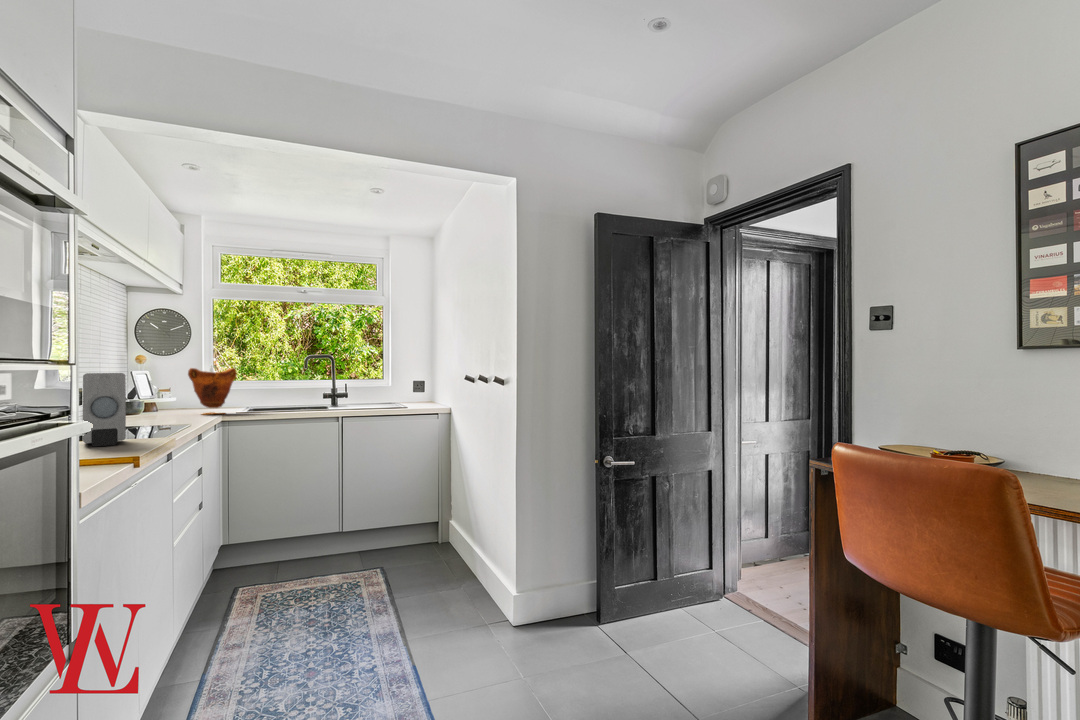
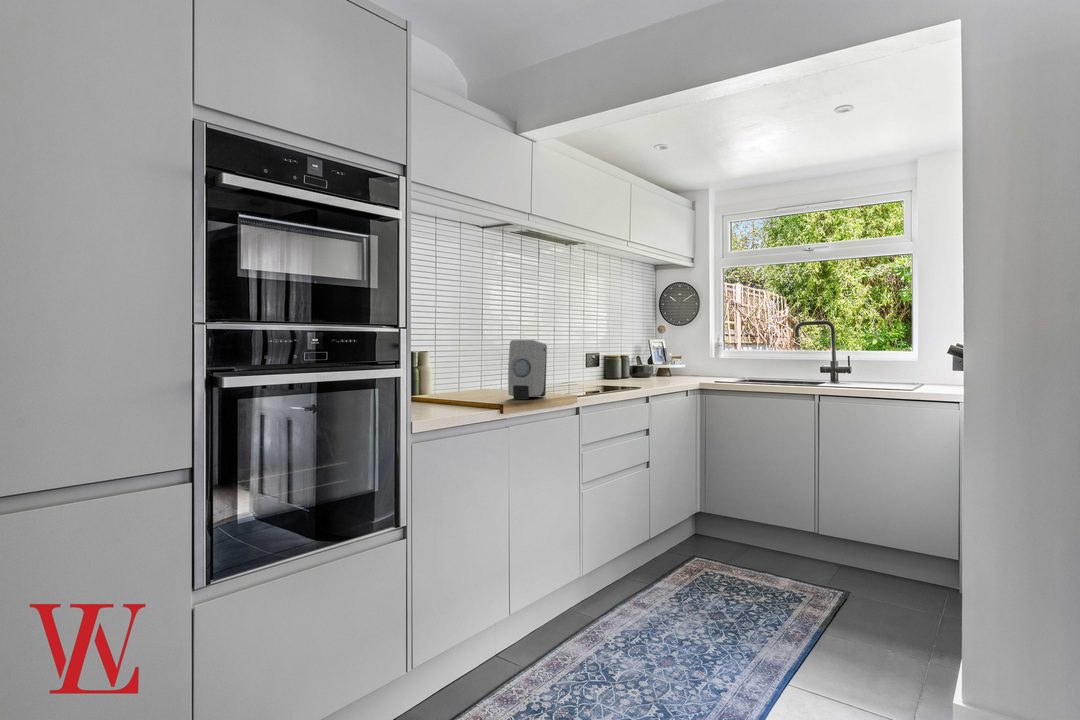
vase: present [188,368,237,414] -> none [668,336,713,382]

